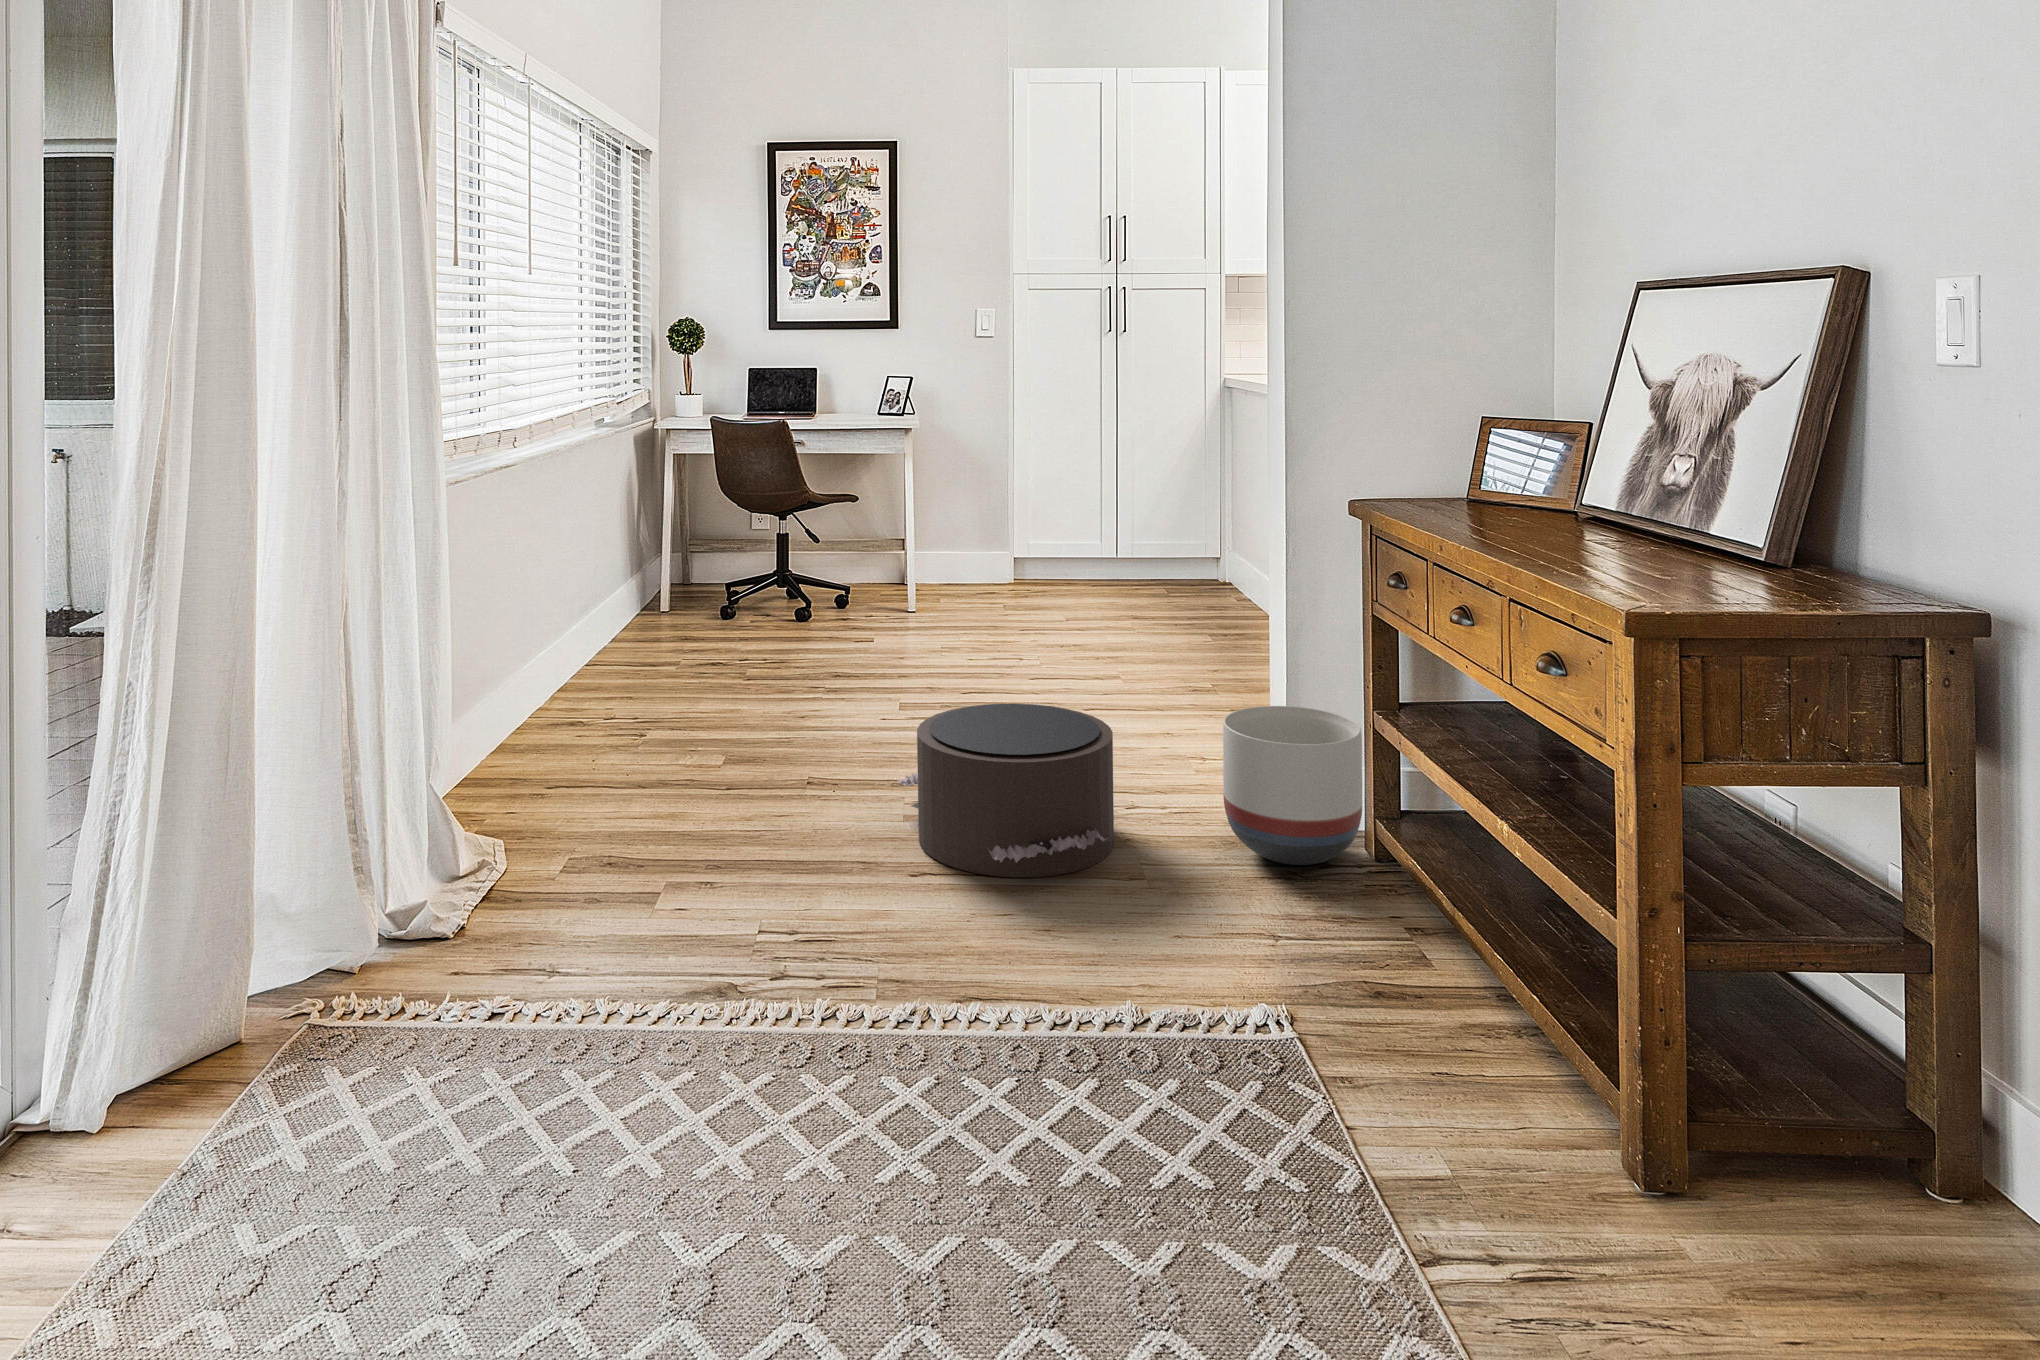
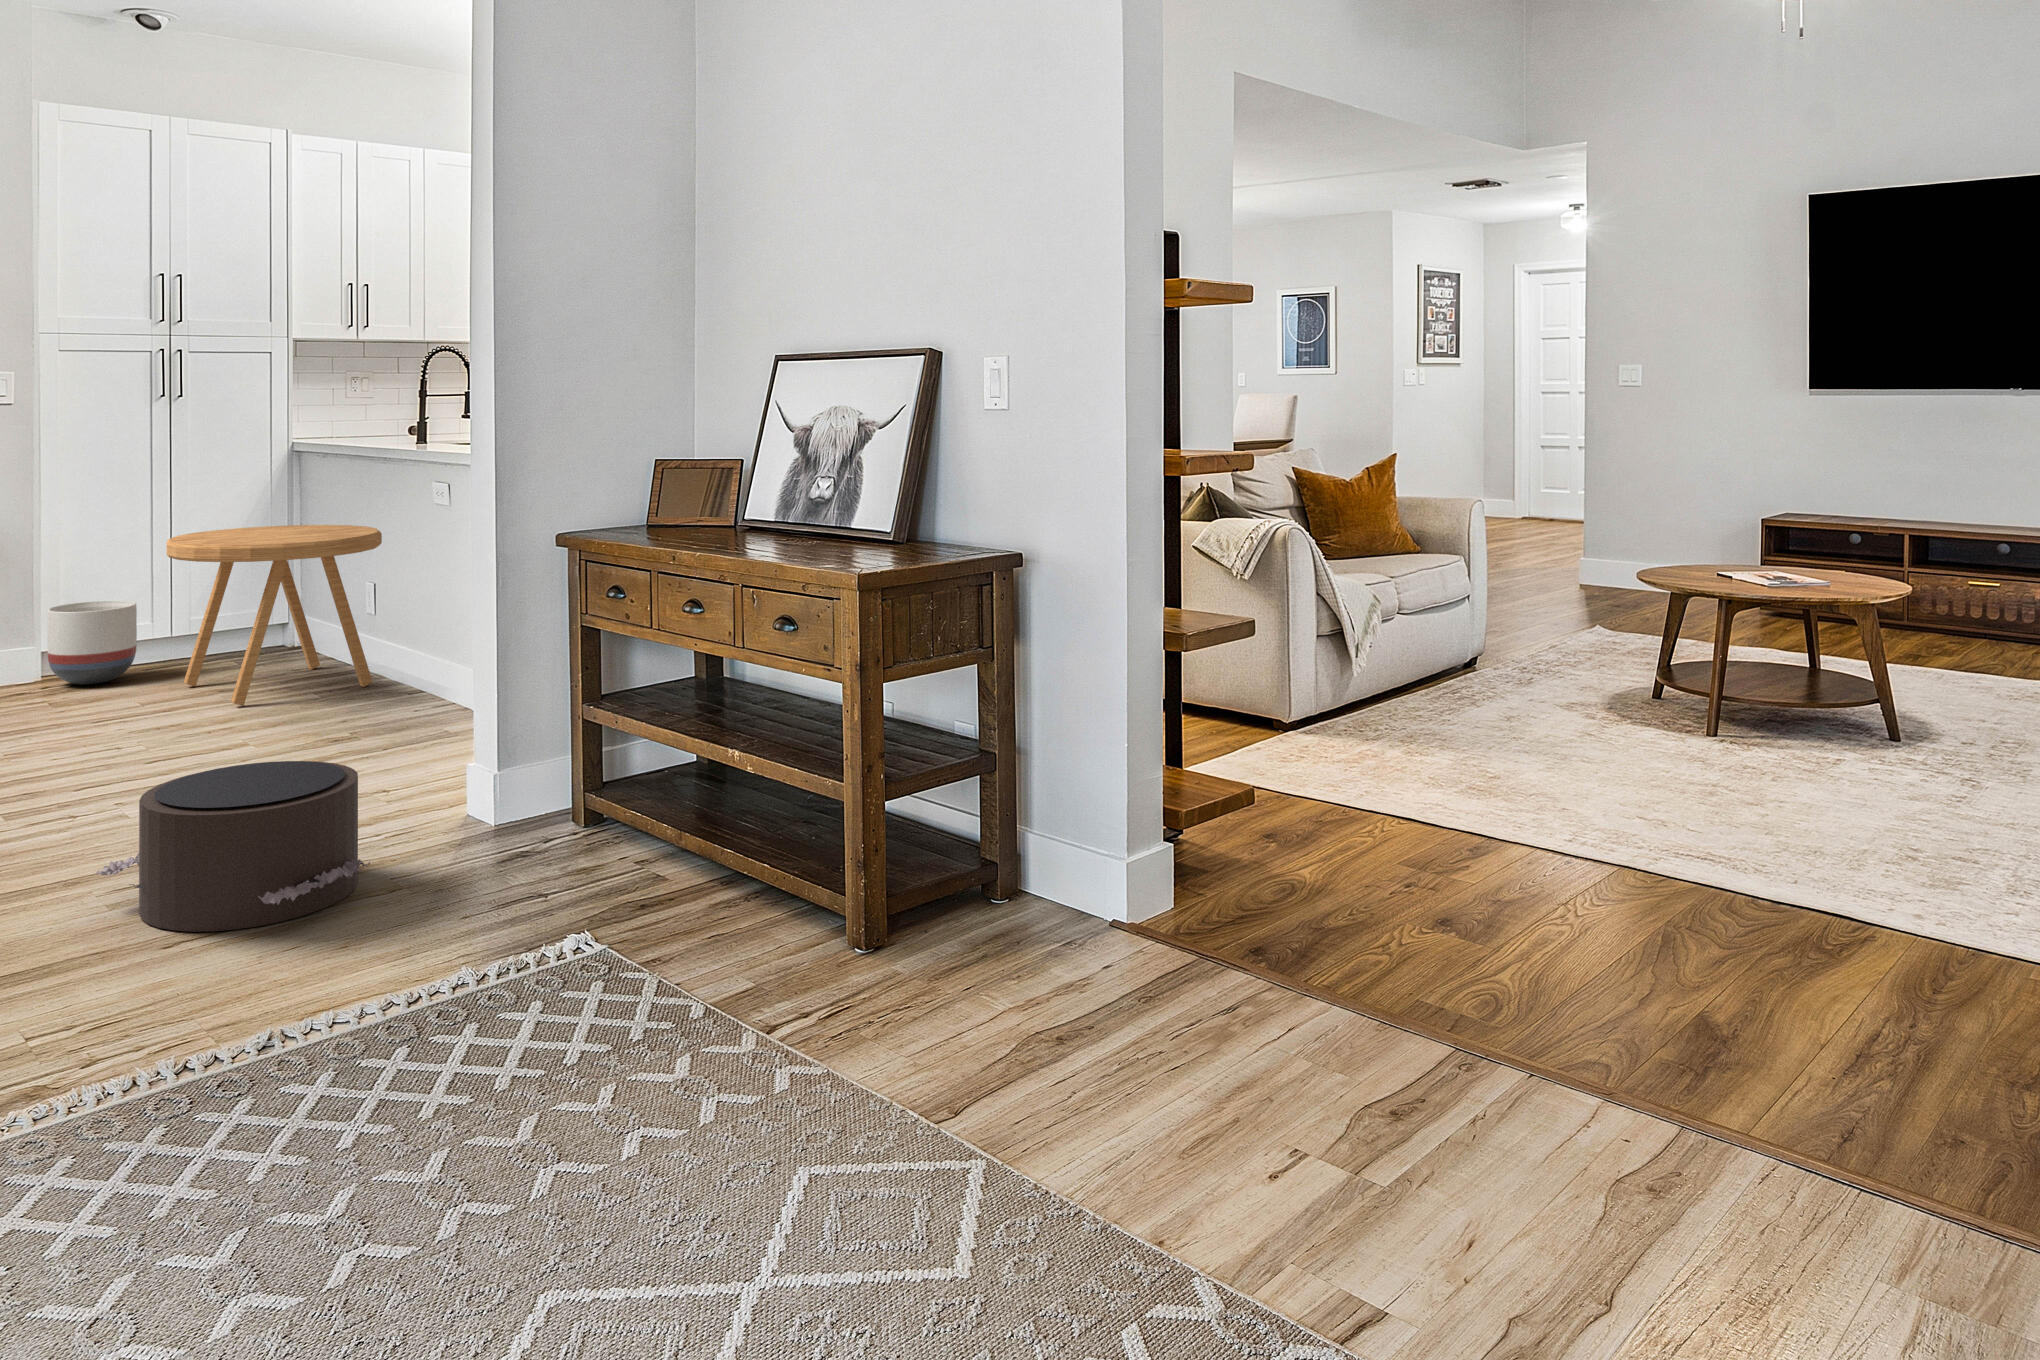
side table: none [1093,455,1285,627] -> present [167,525,382,706]
planter: present [1223,706,1362,865] -> present [47,601,137,685]

